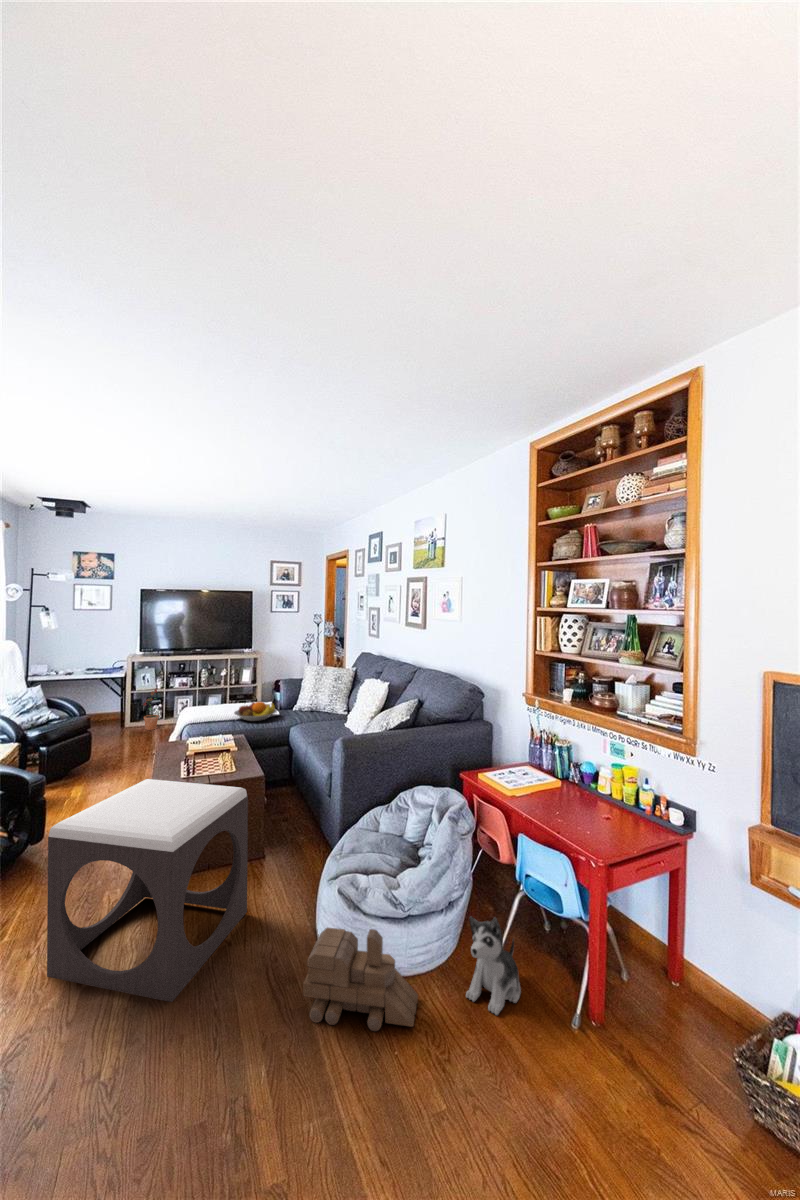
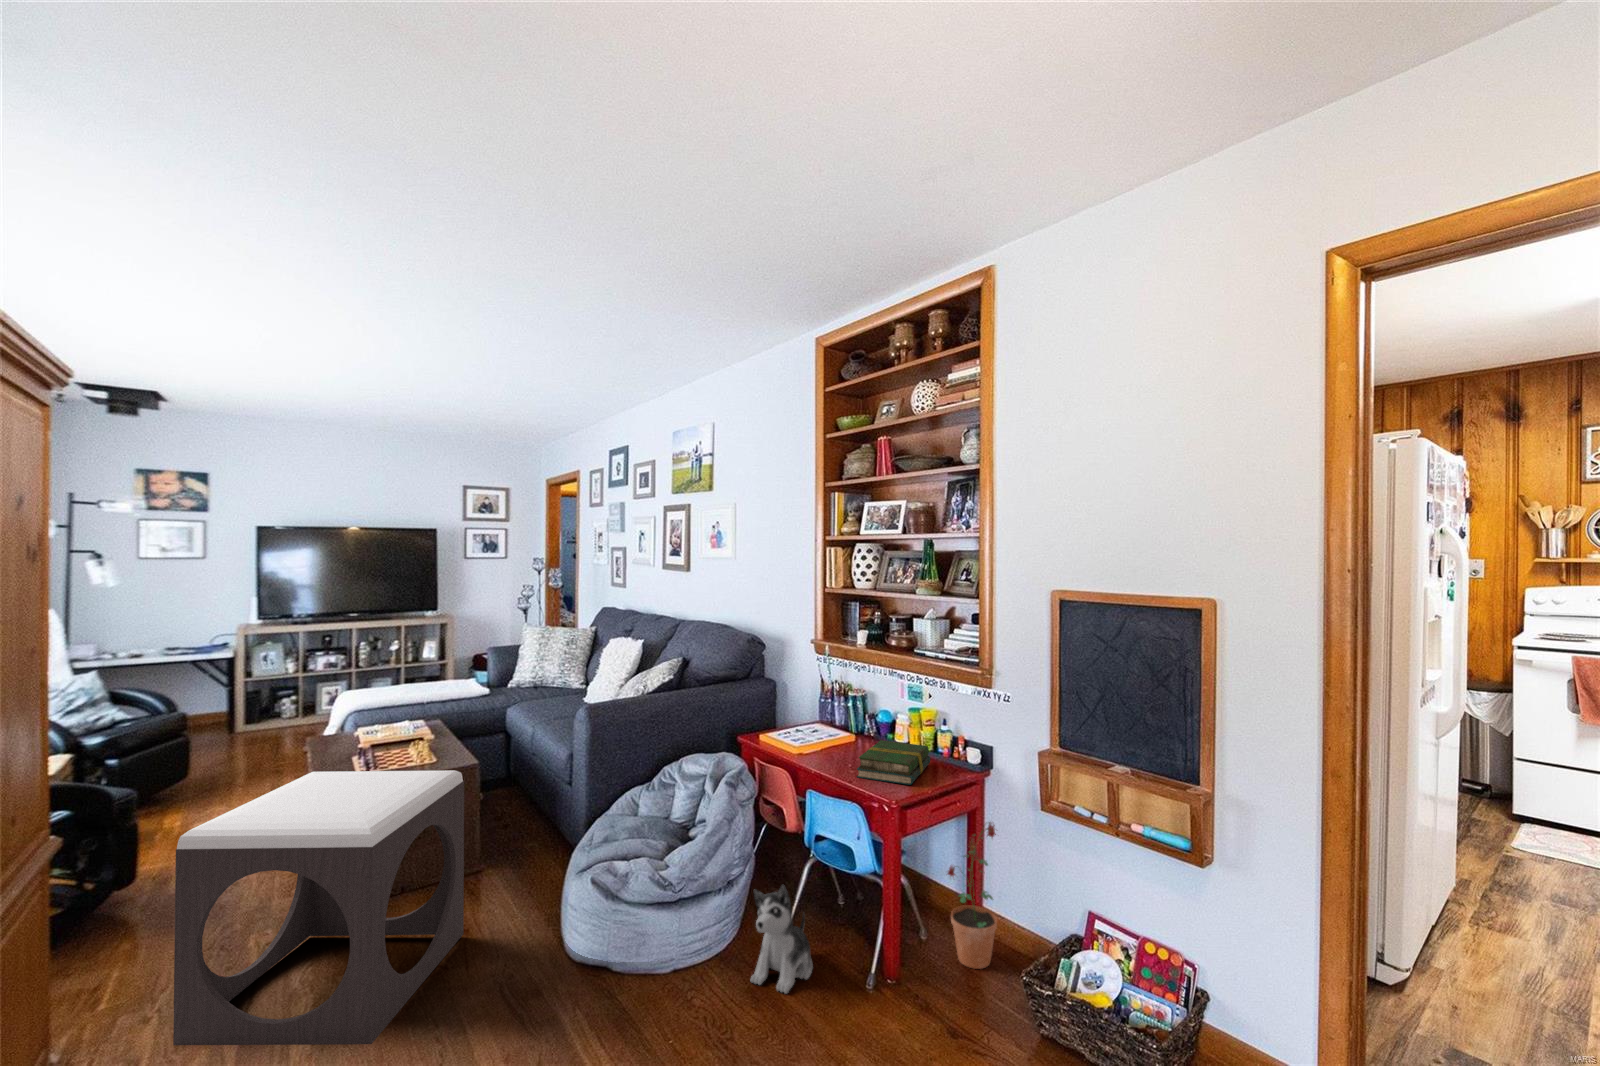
potted plant: present [144,689,159,730] -> present [948,822,997,969]
fruit bowl: present [234,702,277,721] -> none [421,675,485,702]
book: none [563,793,632,843] -> present [857,740,930,785]
toy train: present [303,928,418,1031] -> none [552,915,695,1034]

